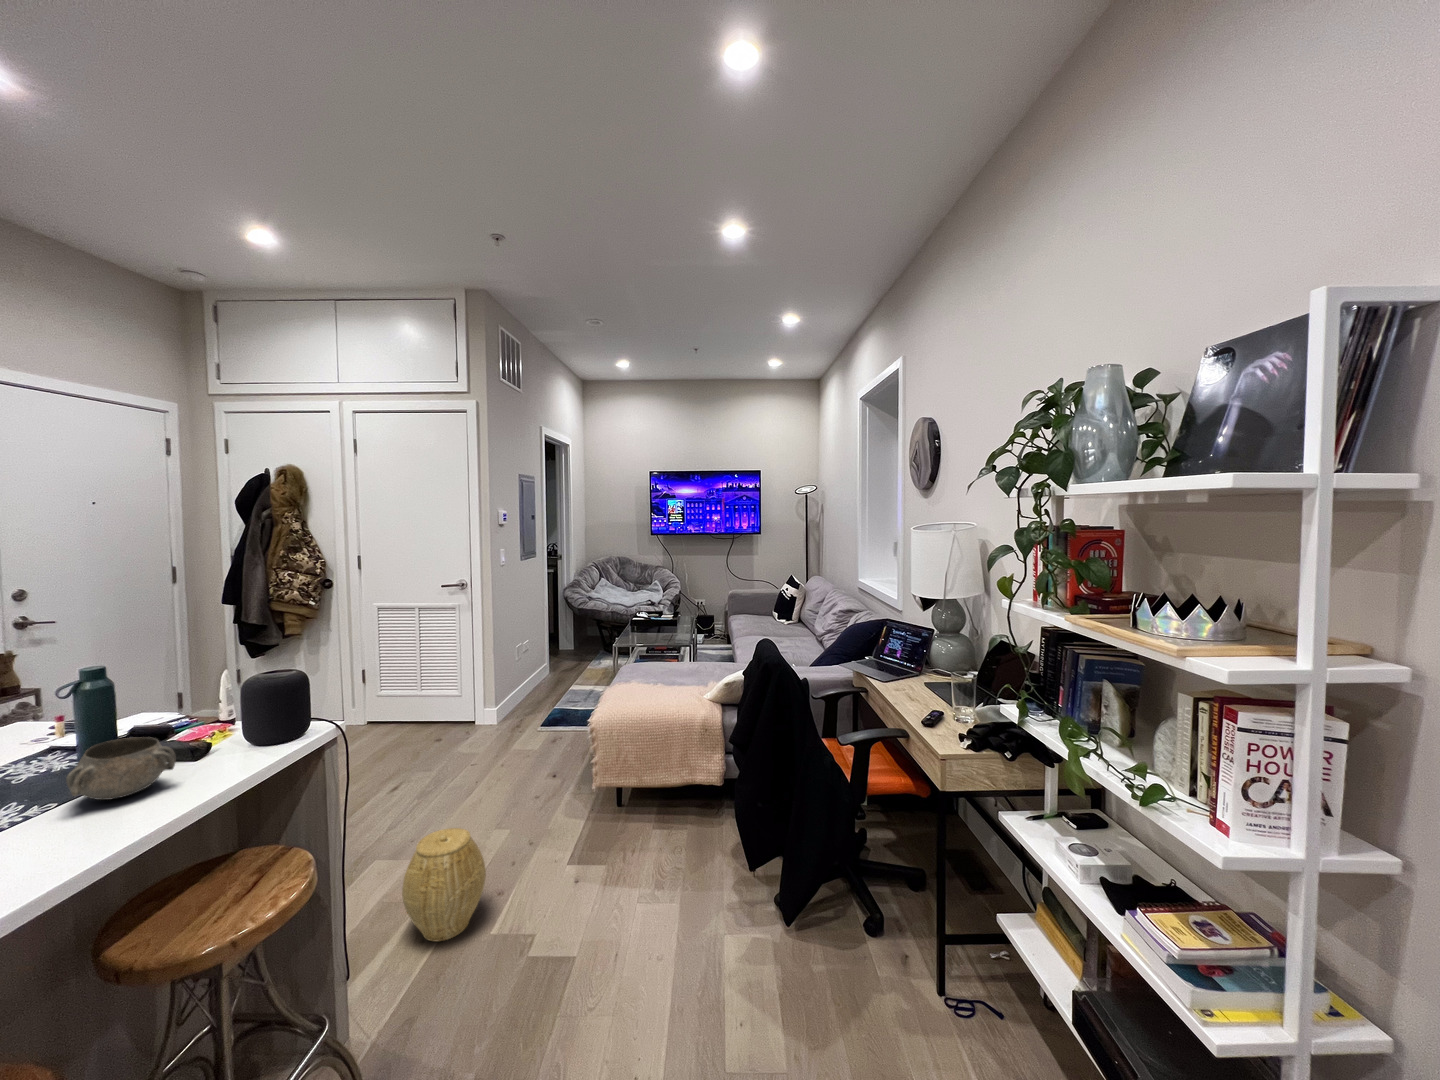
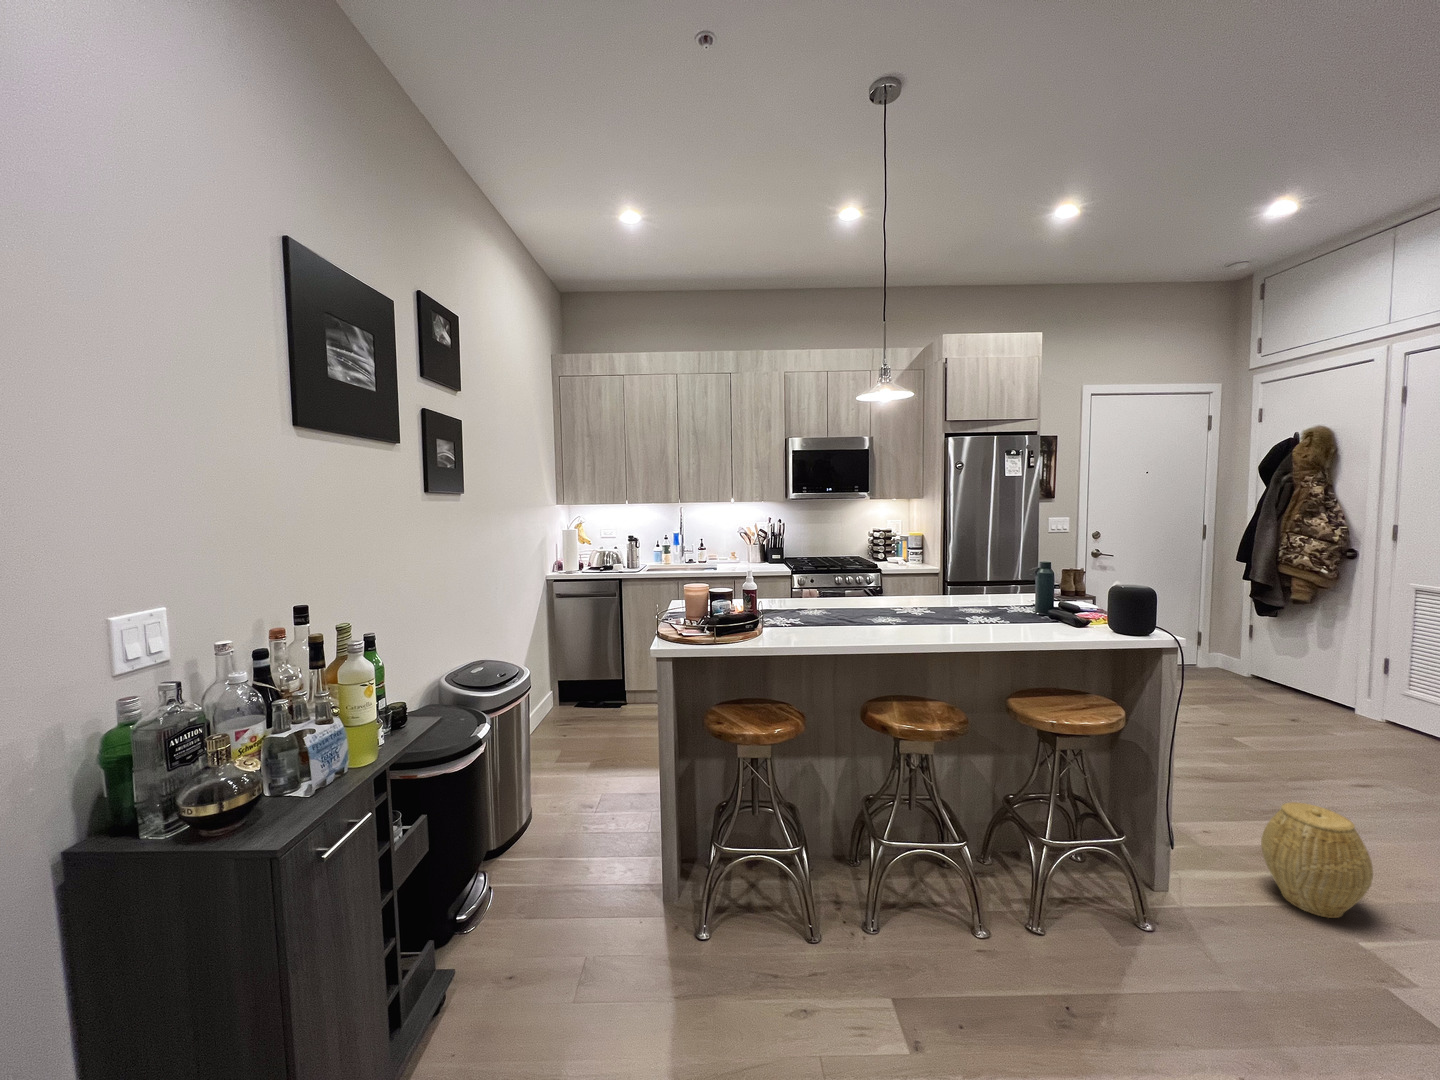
decorative bowl: present [66,737,176,800] -> none [1003,601,1049,630]

